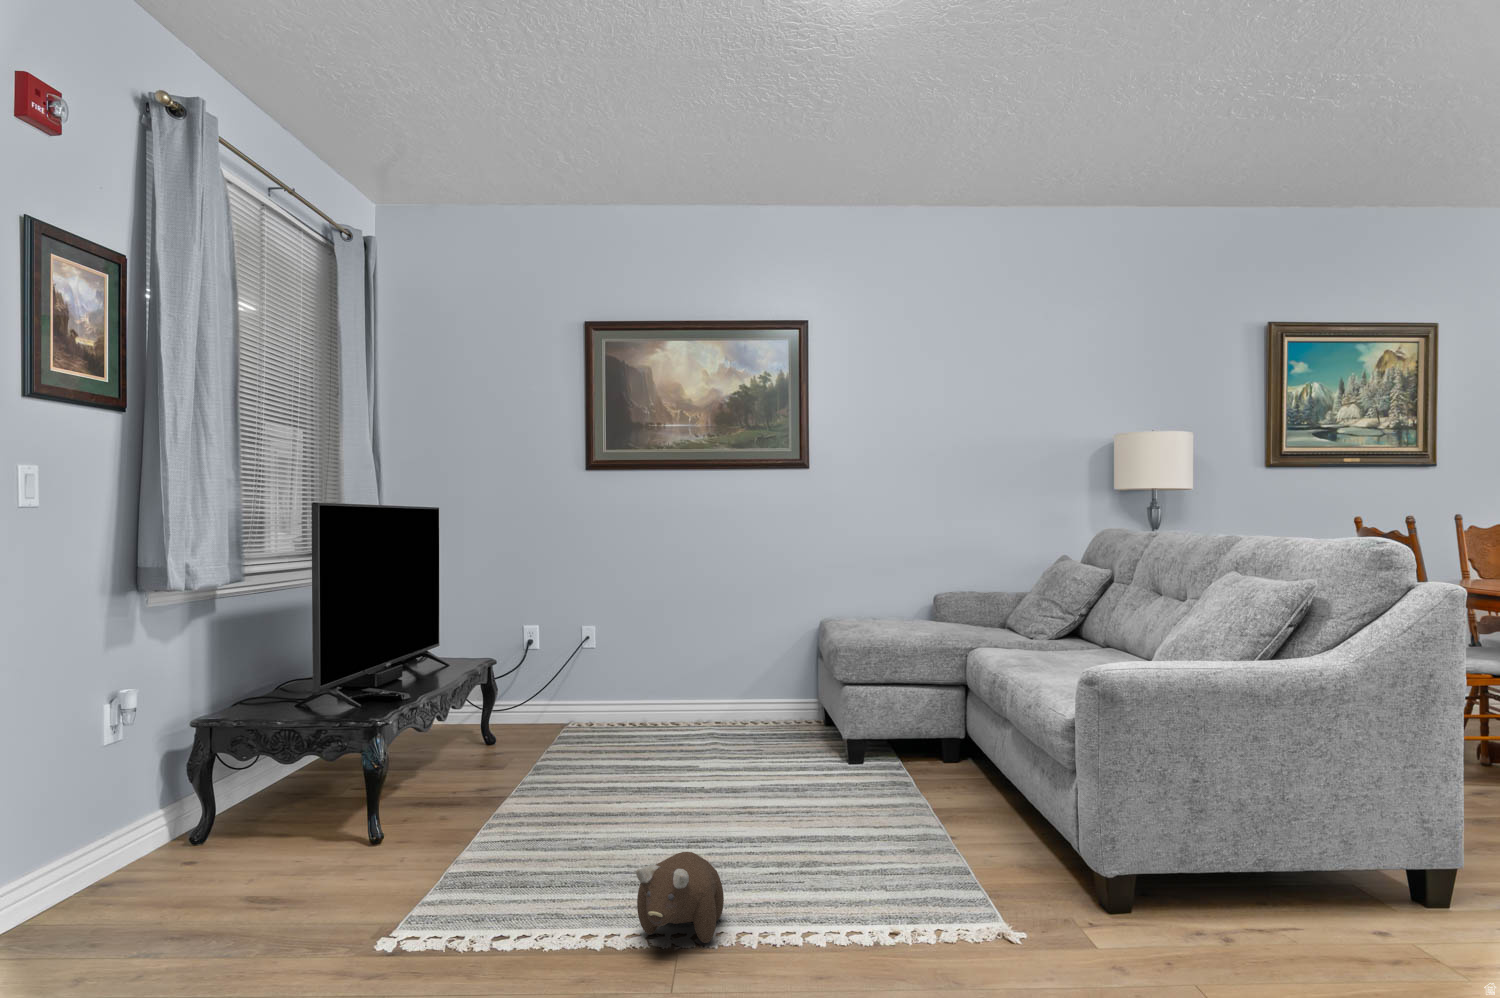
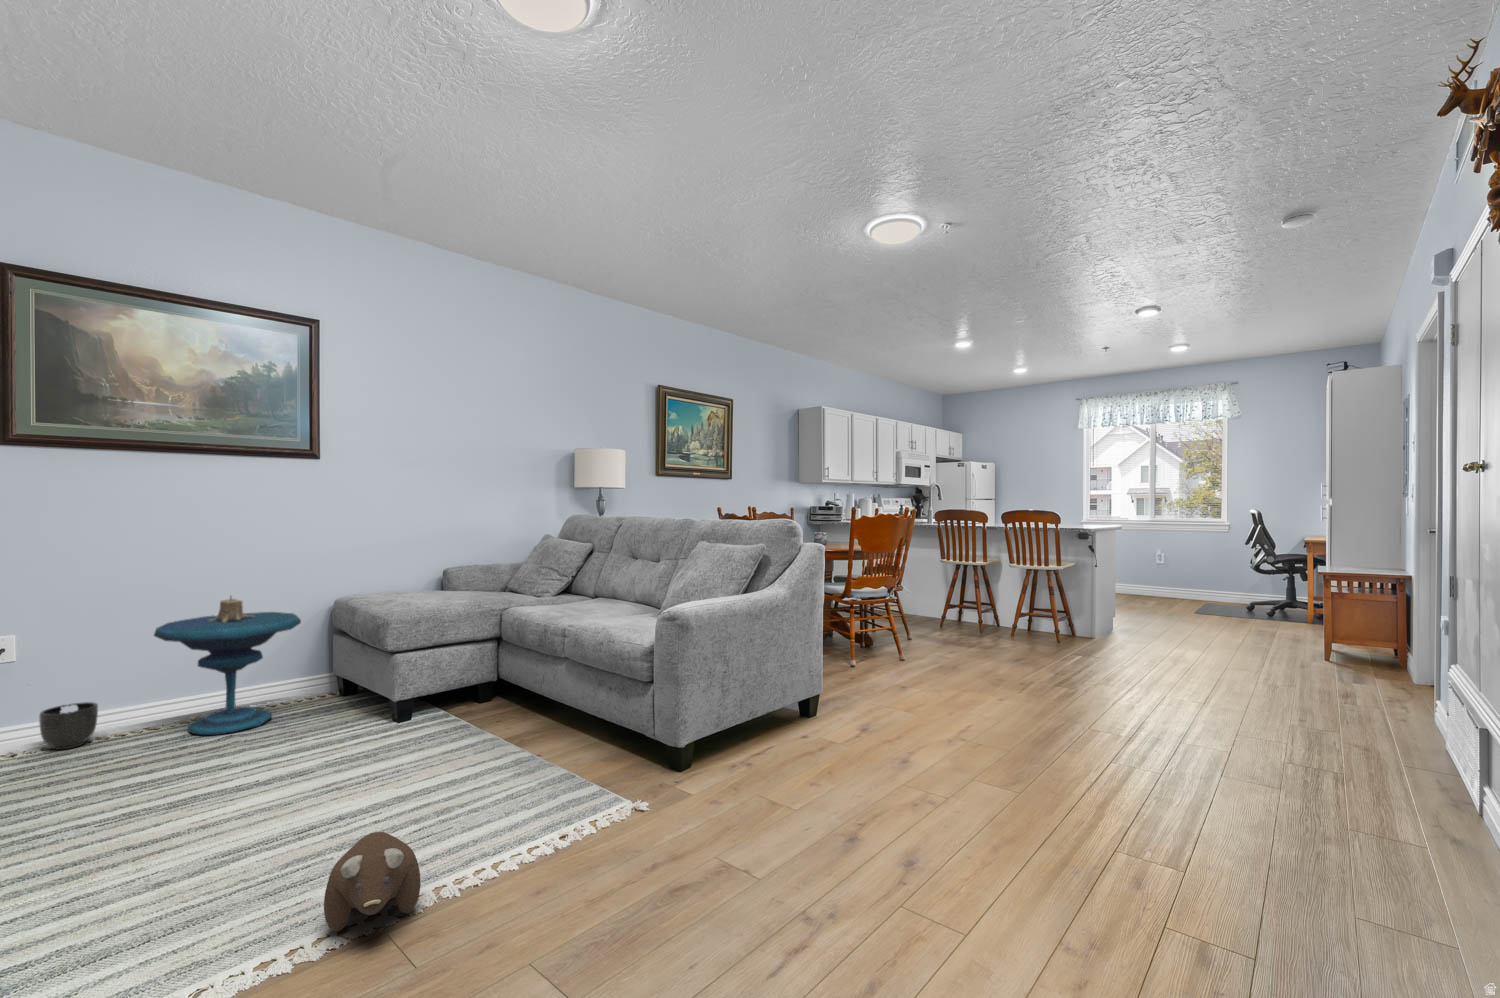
side table: none [668,606,780,740] -> present [154,596,301,735]
planter: none [603,690,638,727] -> present [39,702,98,750]

